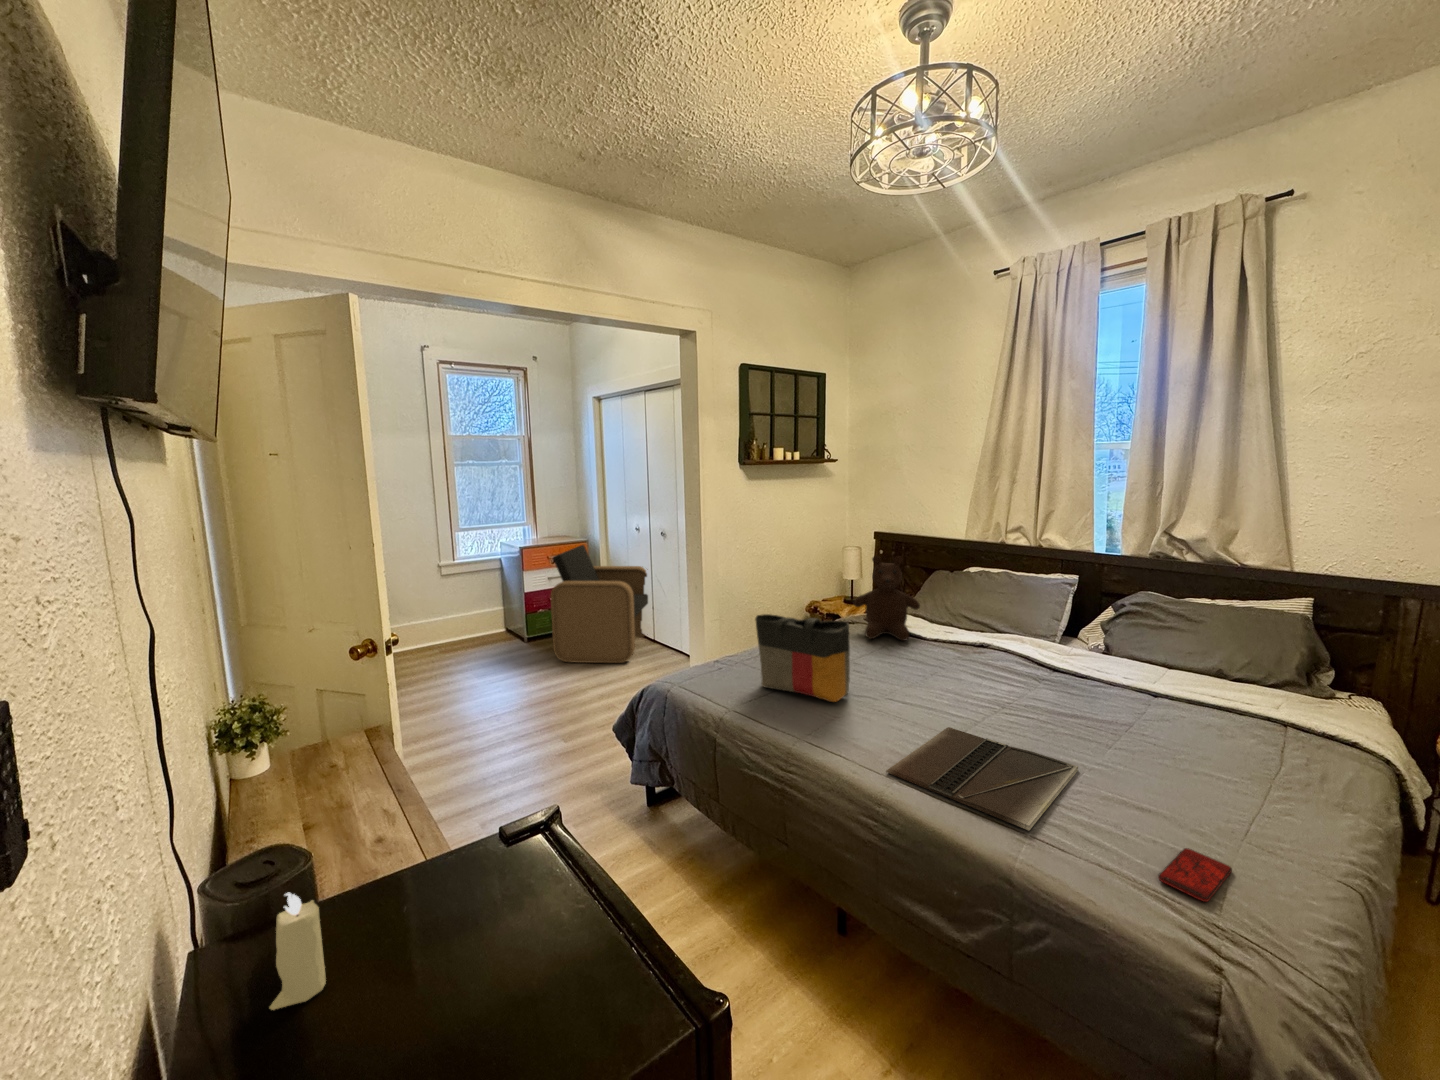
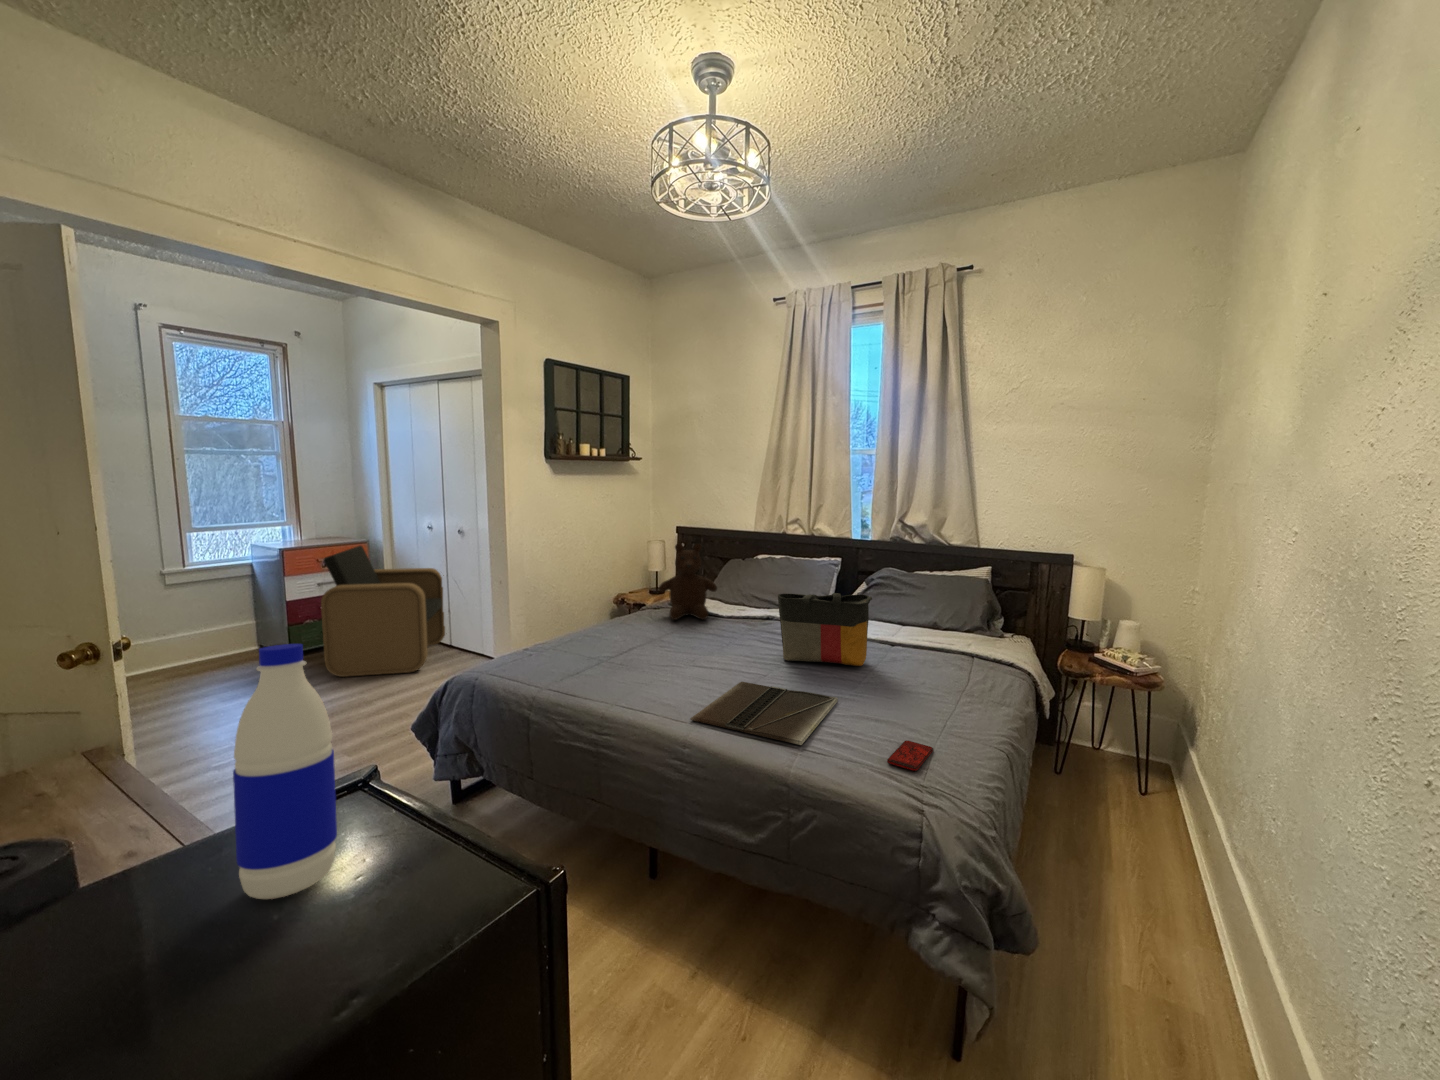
tote bag: present [755,614,850,702] -> present [778,593,872,666]
water bottle: none [392,714,488,991] -> present [233,644,337,899]
candle: present [270,893,326,1010] -> none [87,824,153,946]

